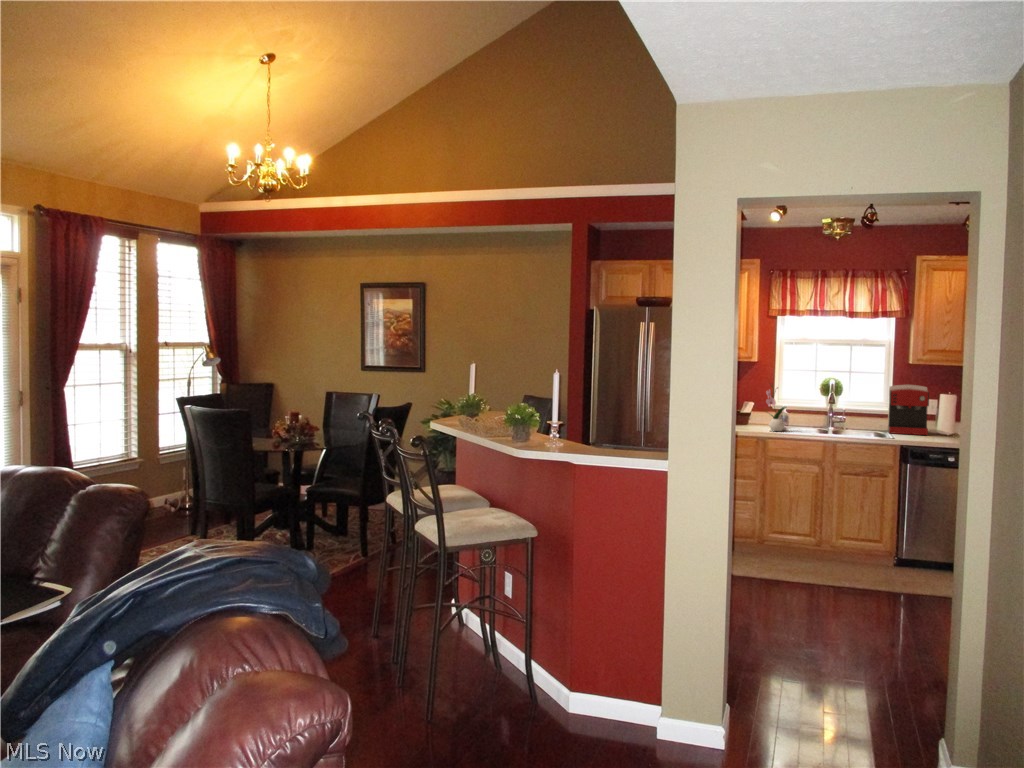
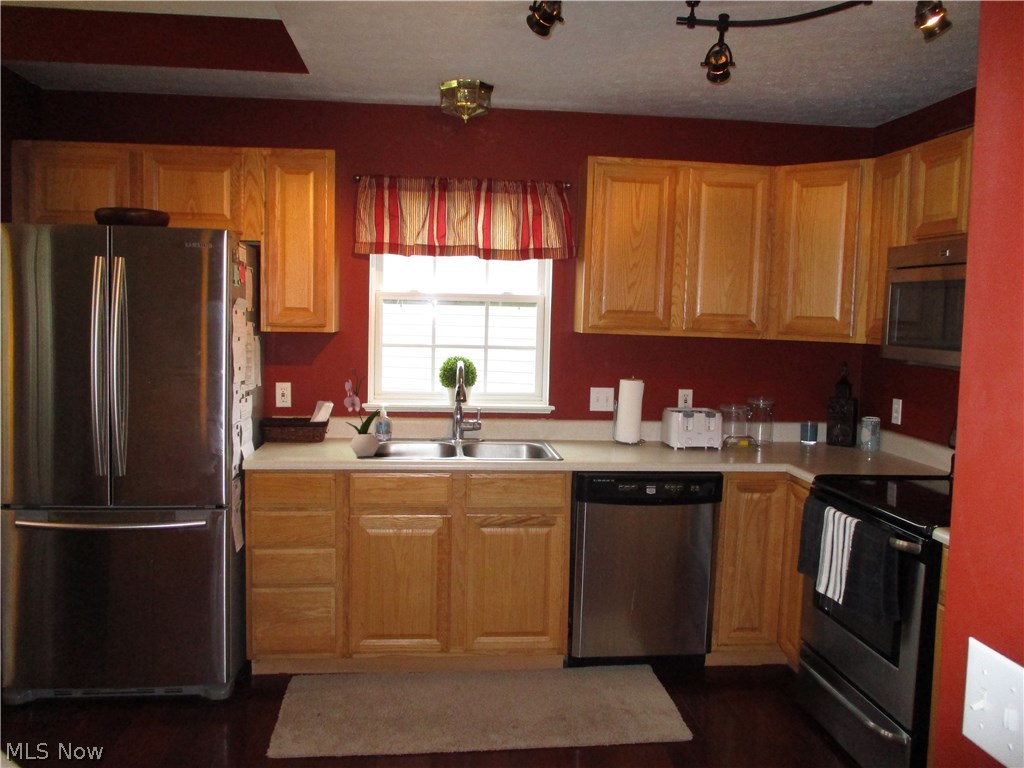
coffee maker: present [888,385,929,435] -> none [544,367,605,448]

